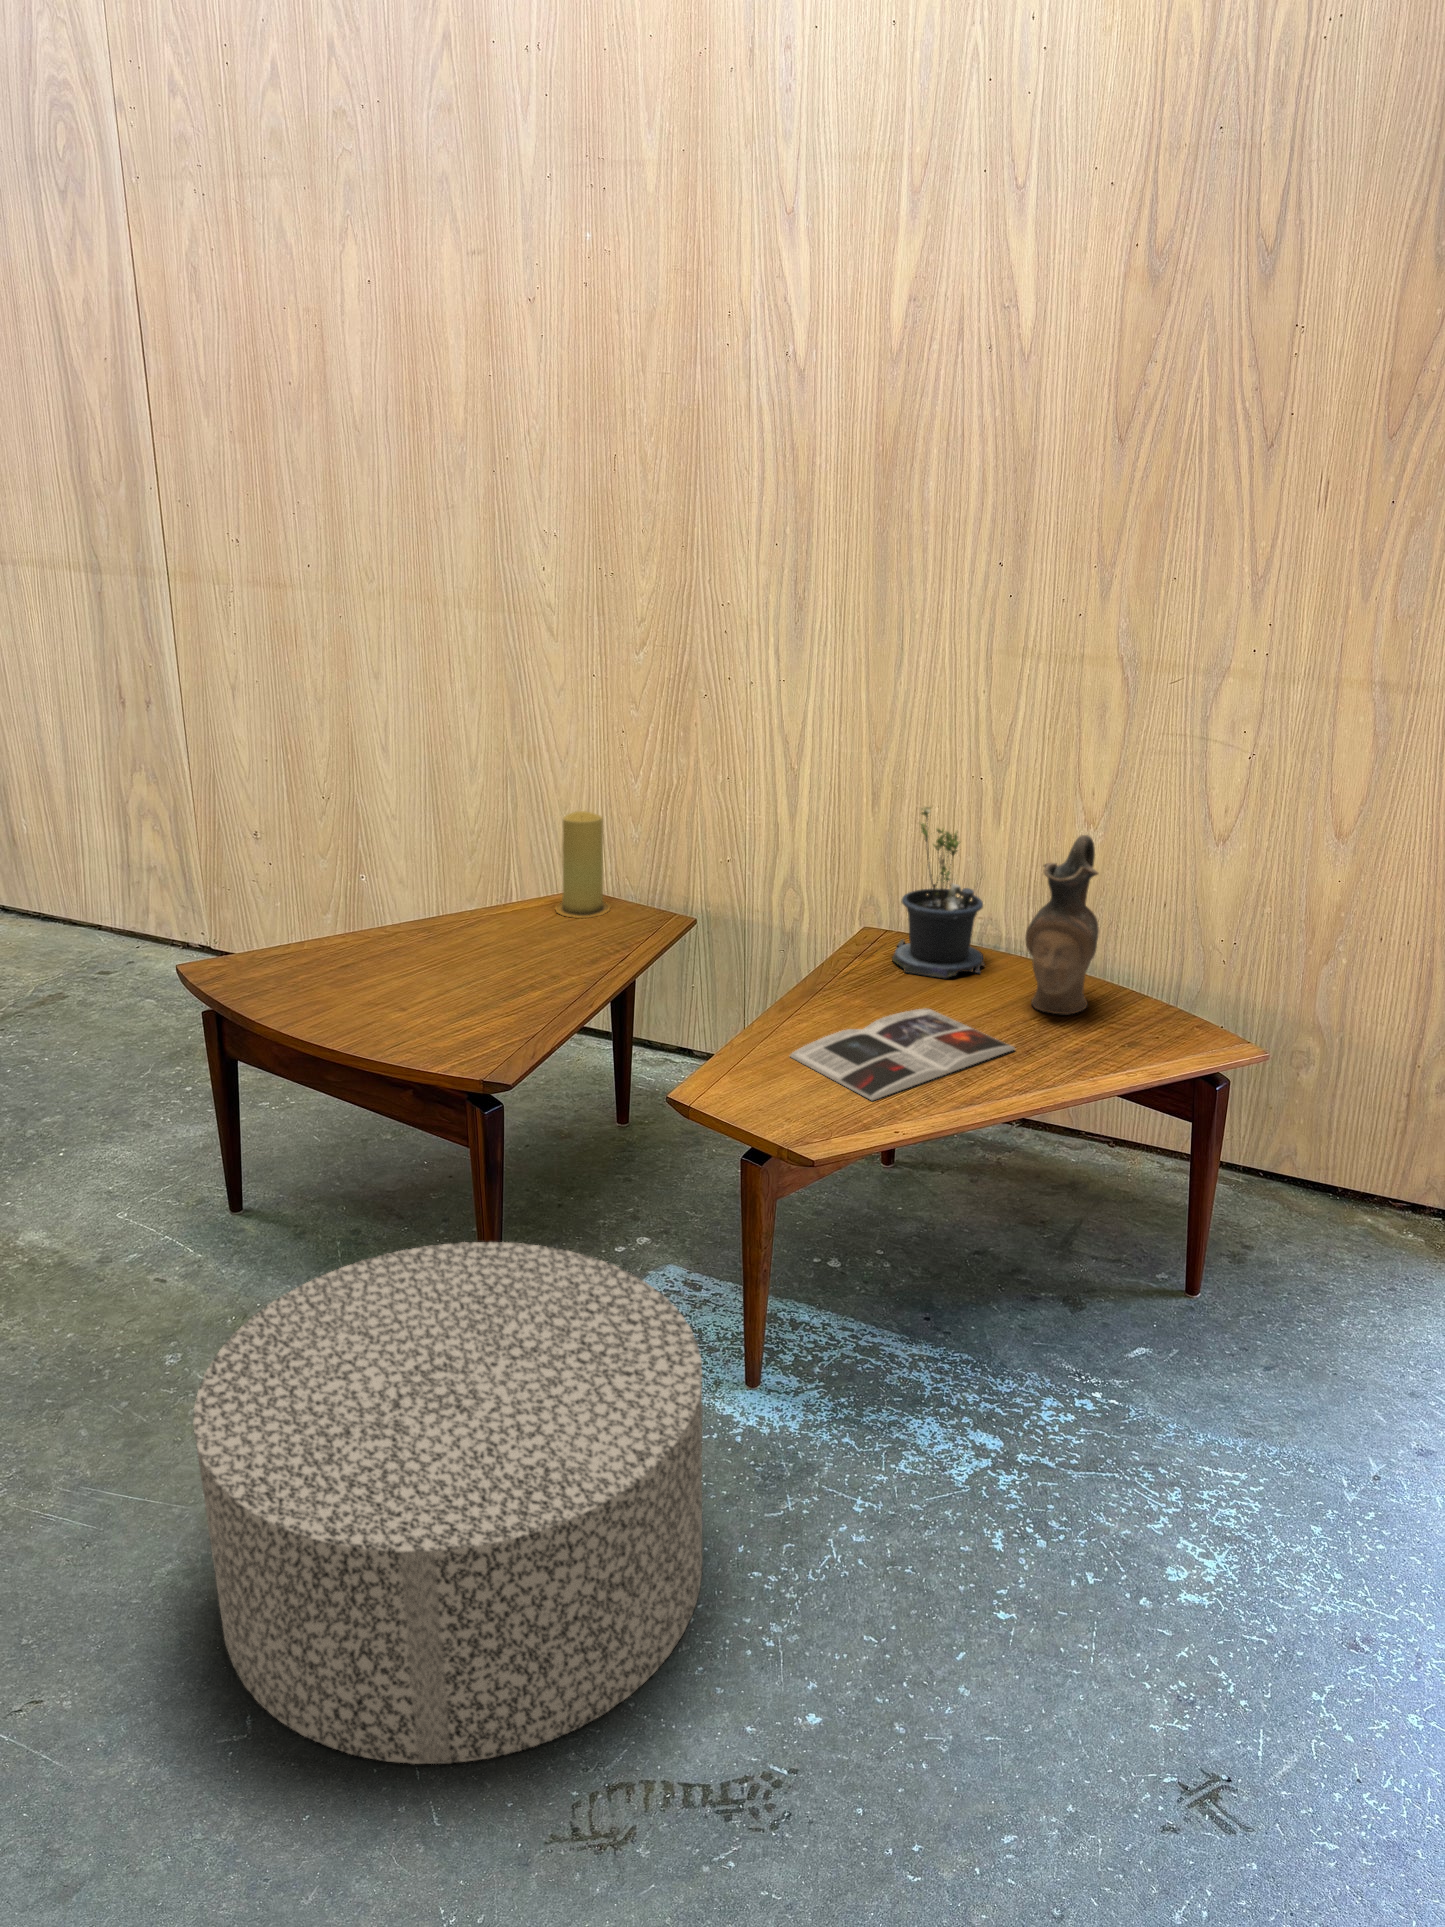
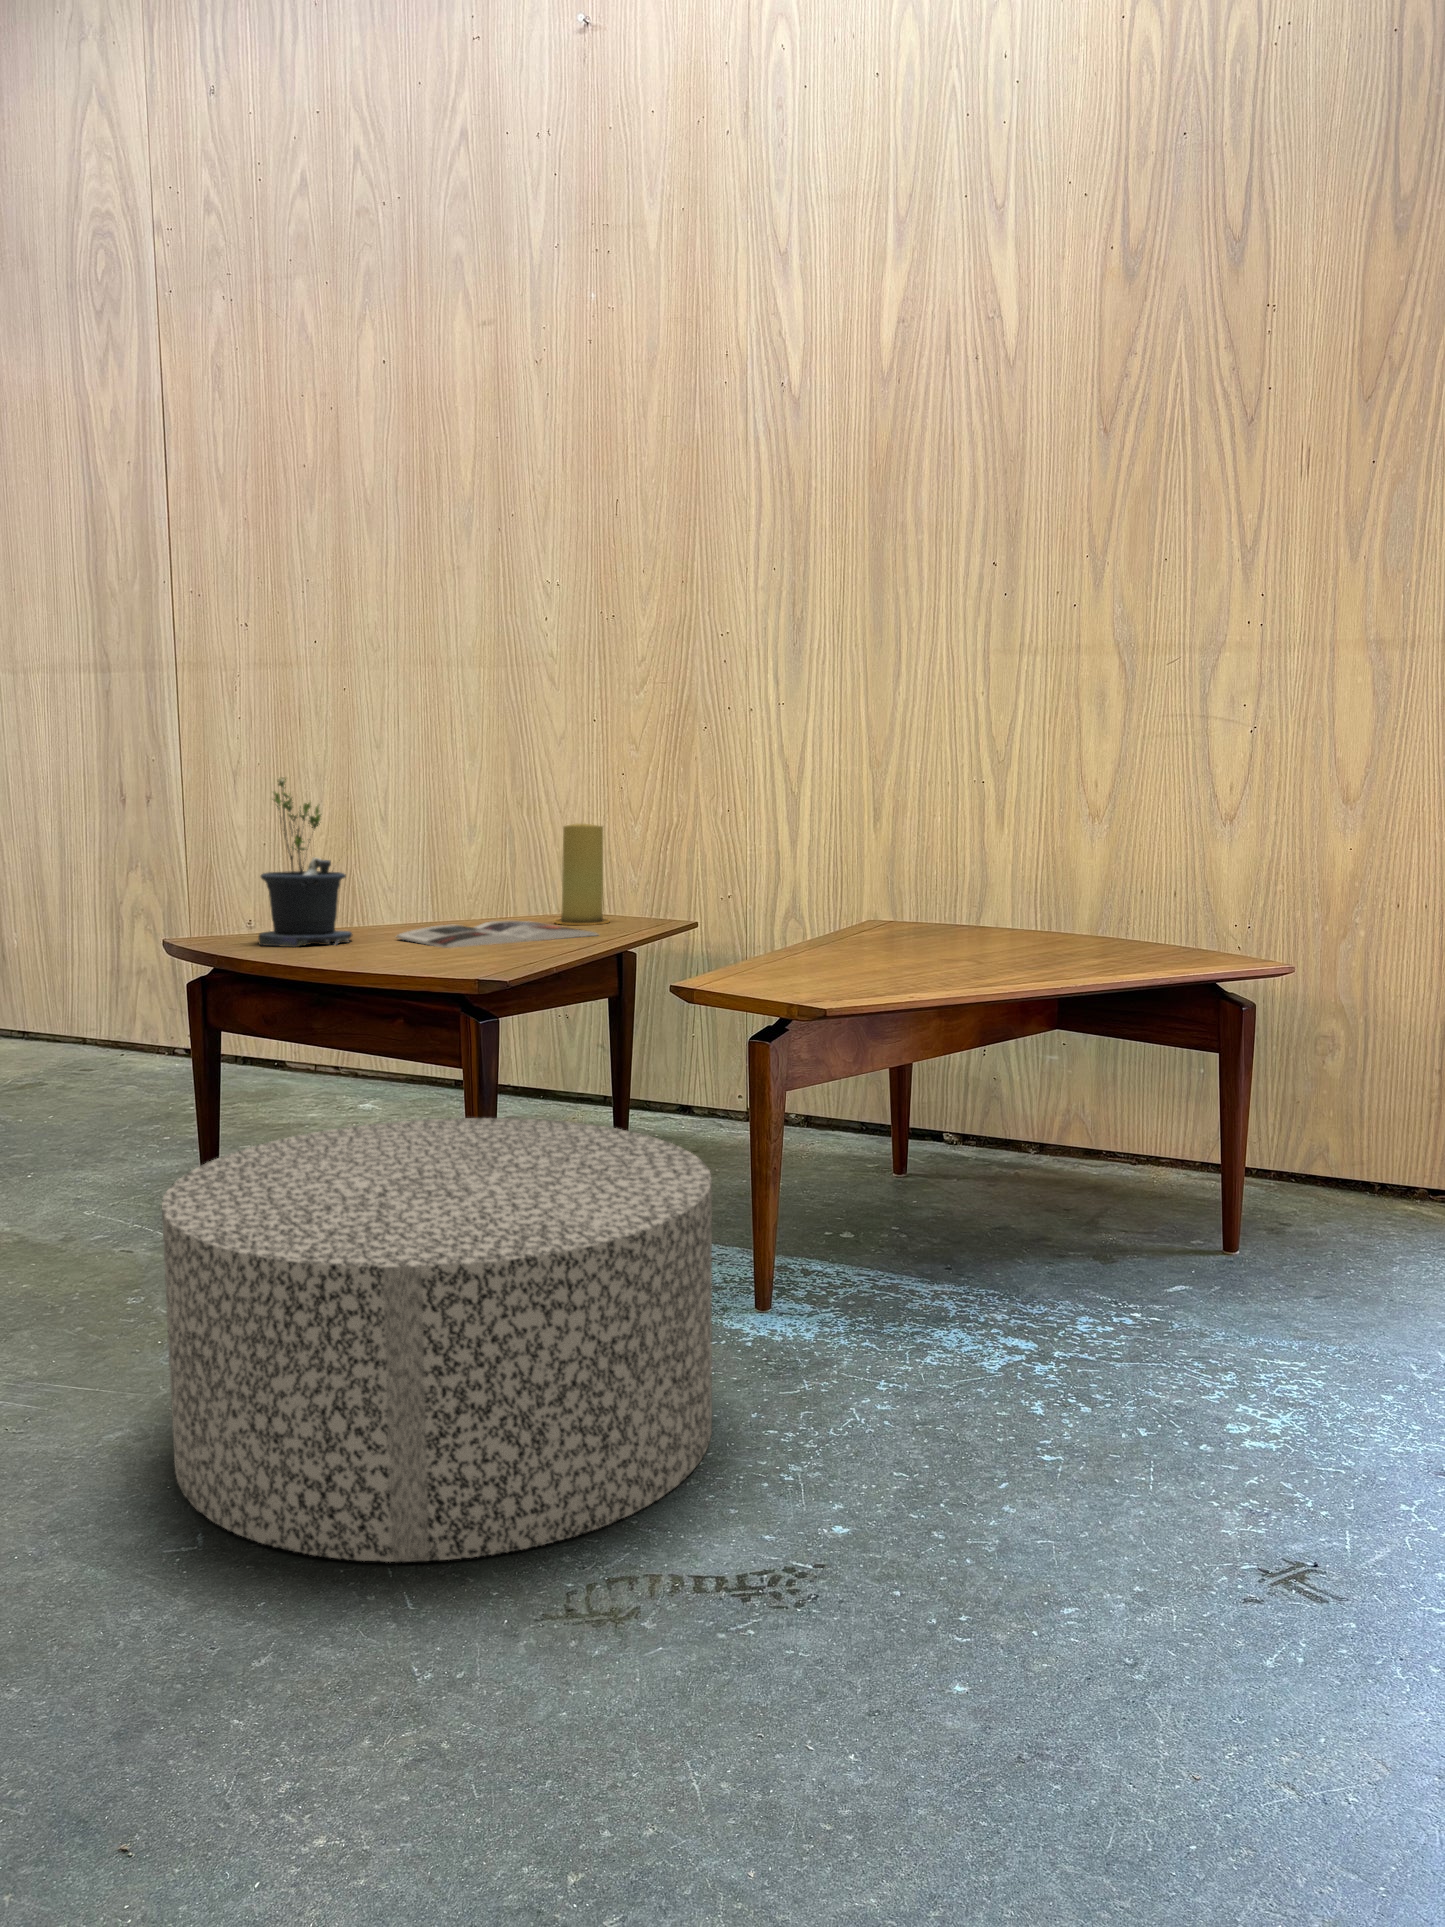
potted plant: present [892,807,984,978] -> present [258,777,352,947]
ceramic pitcher: present [1025,835,1099,1014] -> none [1033,776,1106,953]
magazine: present [790,1009,1015,1100] -> present [396,921,597,948]

